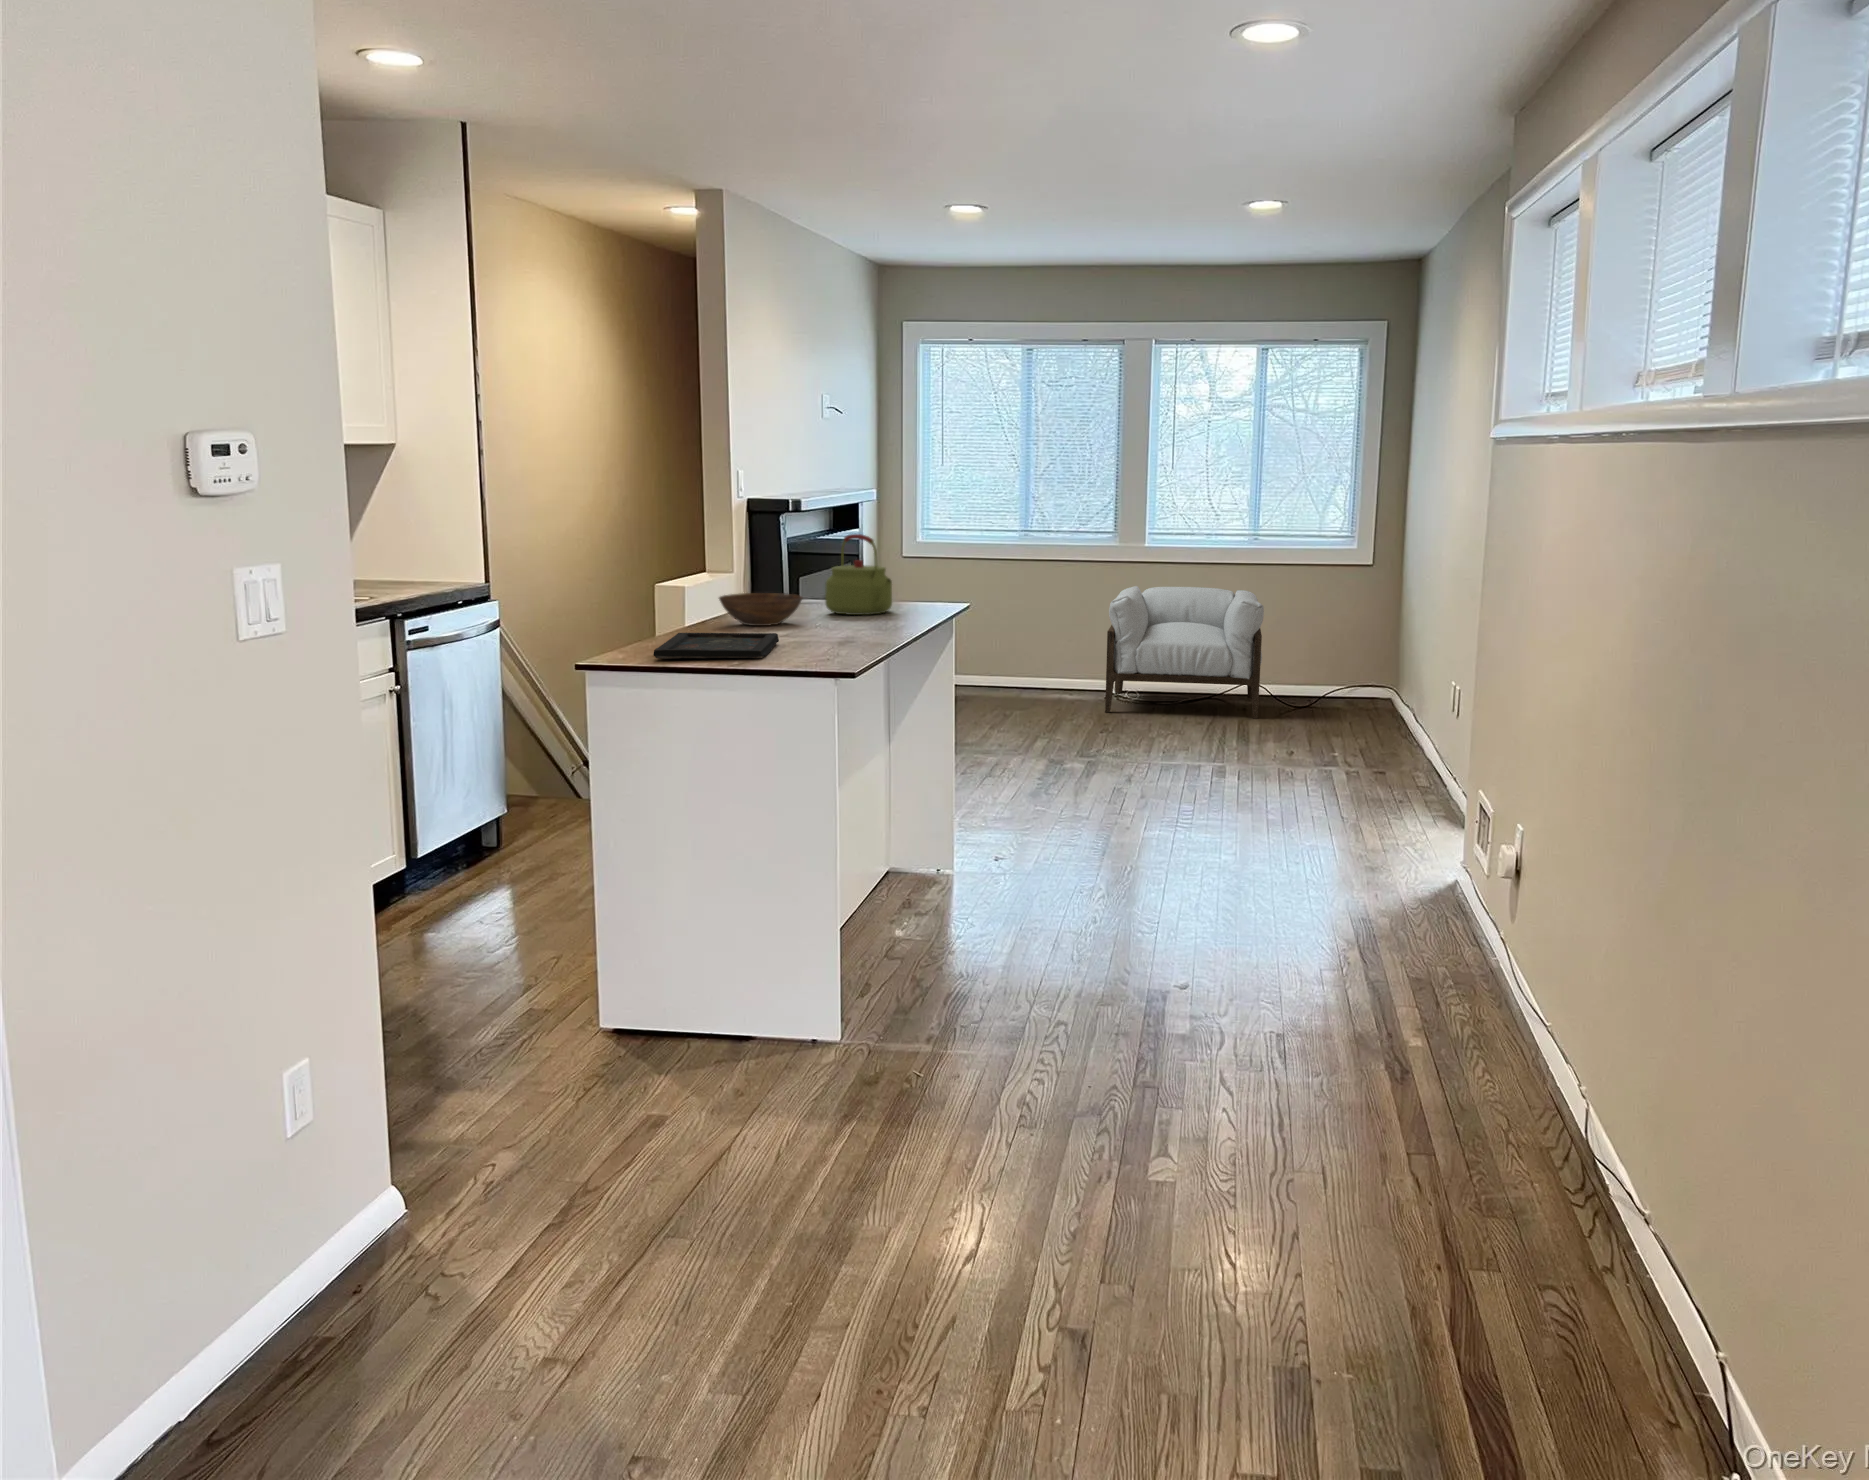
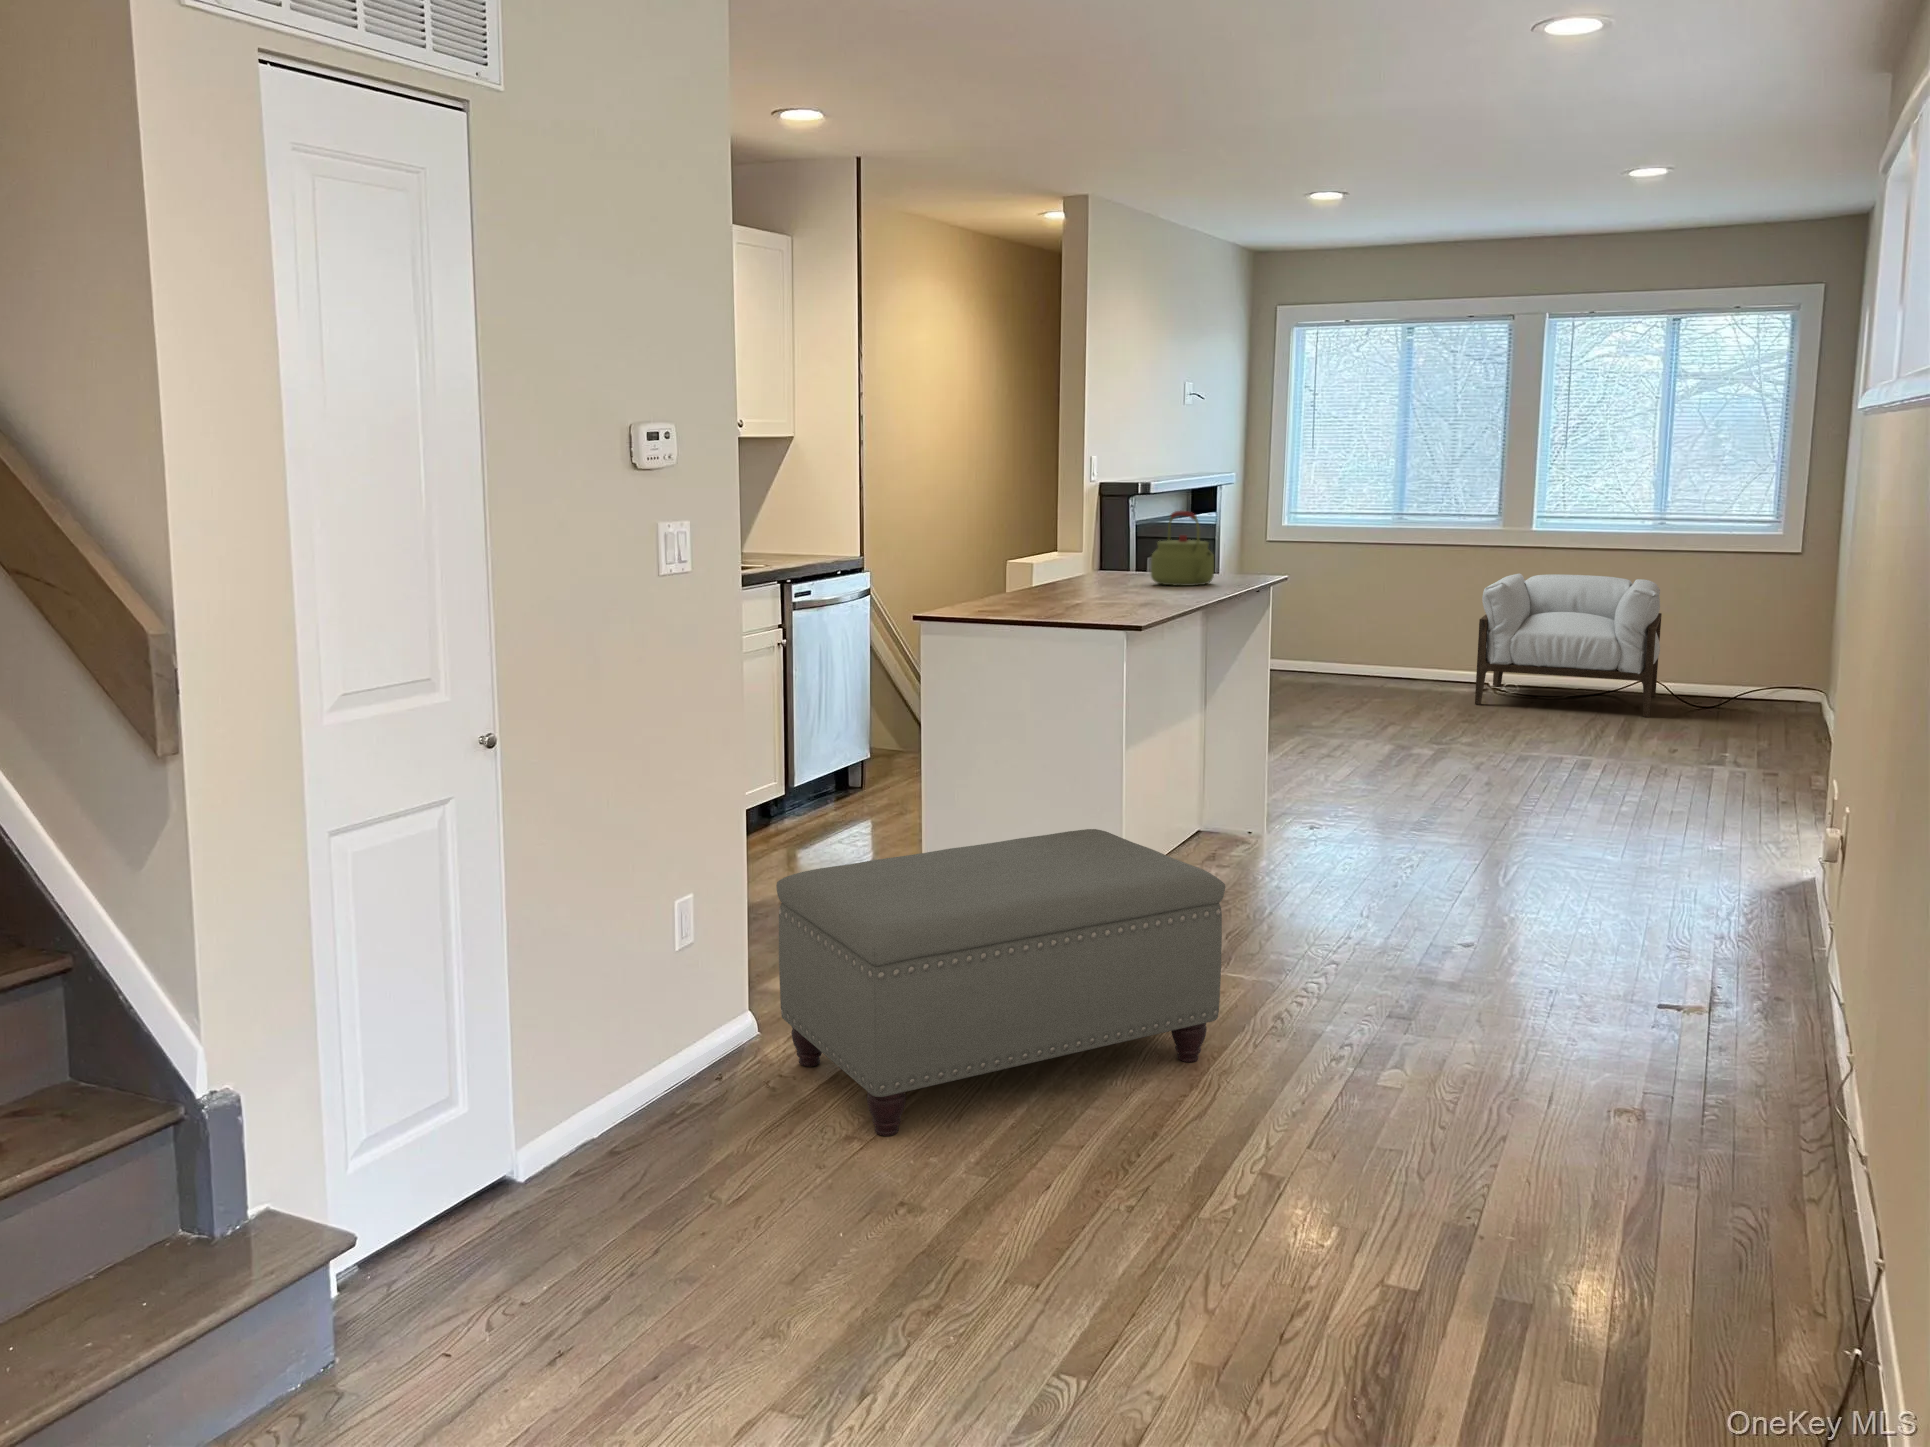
bowl: present [719,593,802,626] -> none [1049,564,1126,592]
tray: present [653,633,779,659] -> none [979,594,1092,614]
ottoman: none [427,911,978,1352] -> present [776,829,1225,1136]

